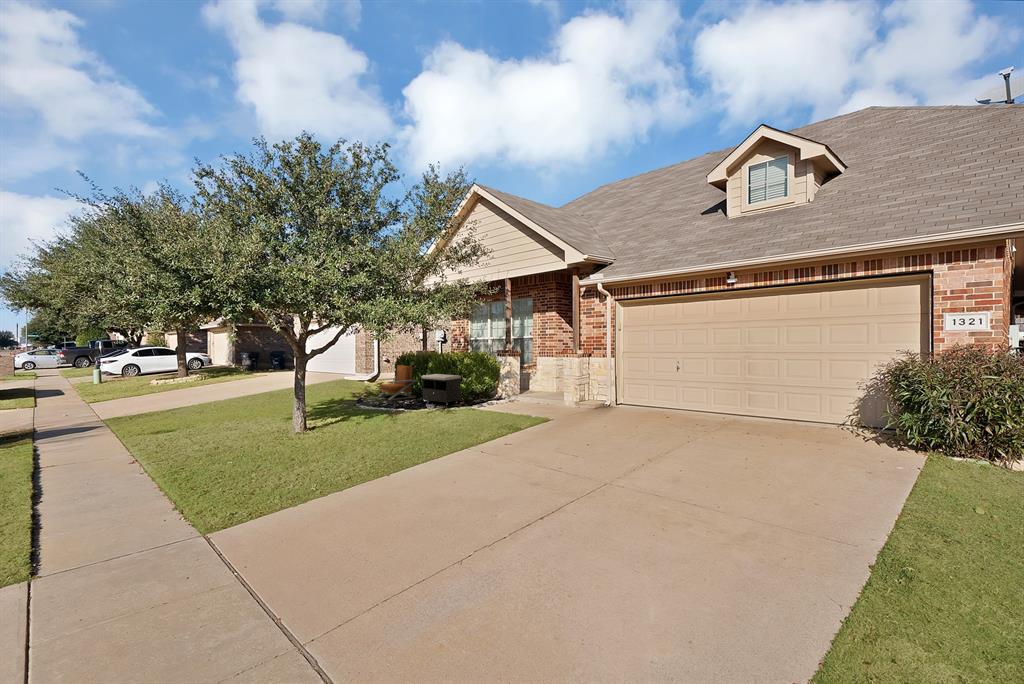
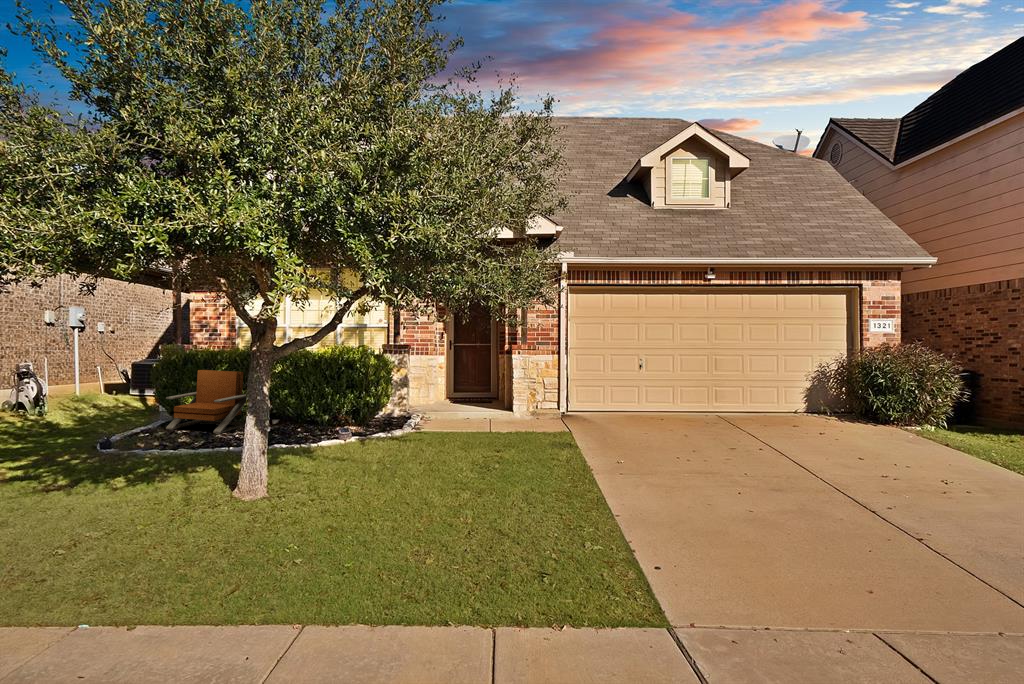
storage bench: present [421,374,462,405] -> none [301,382,365,430]

